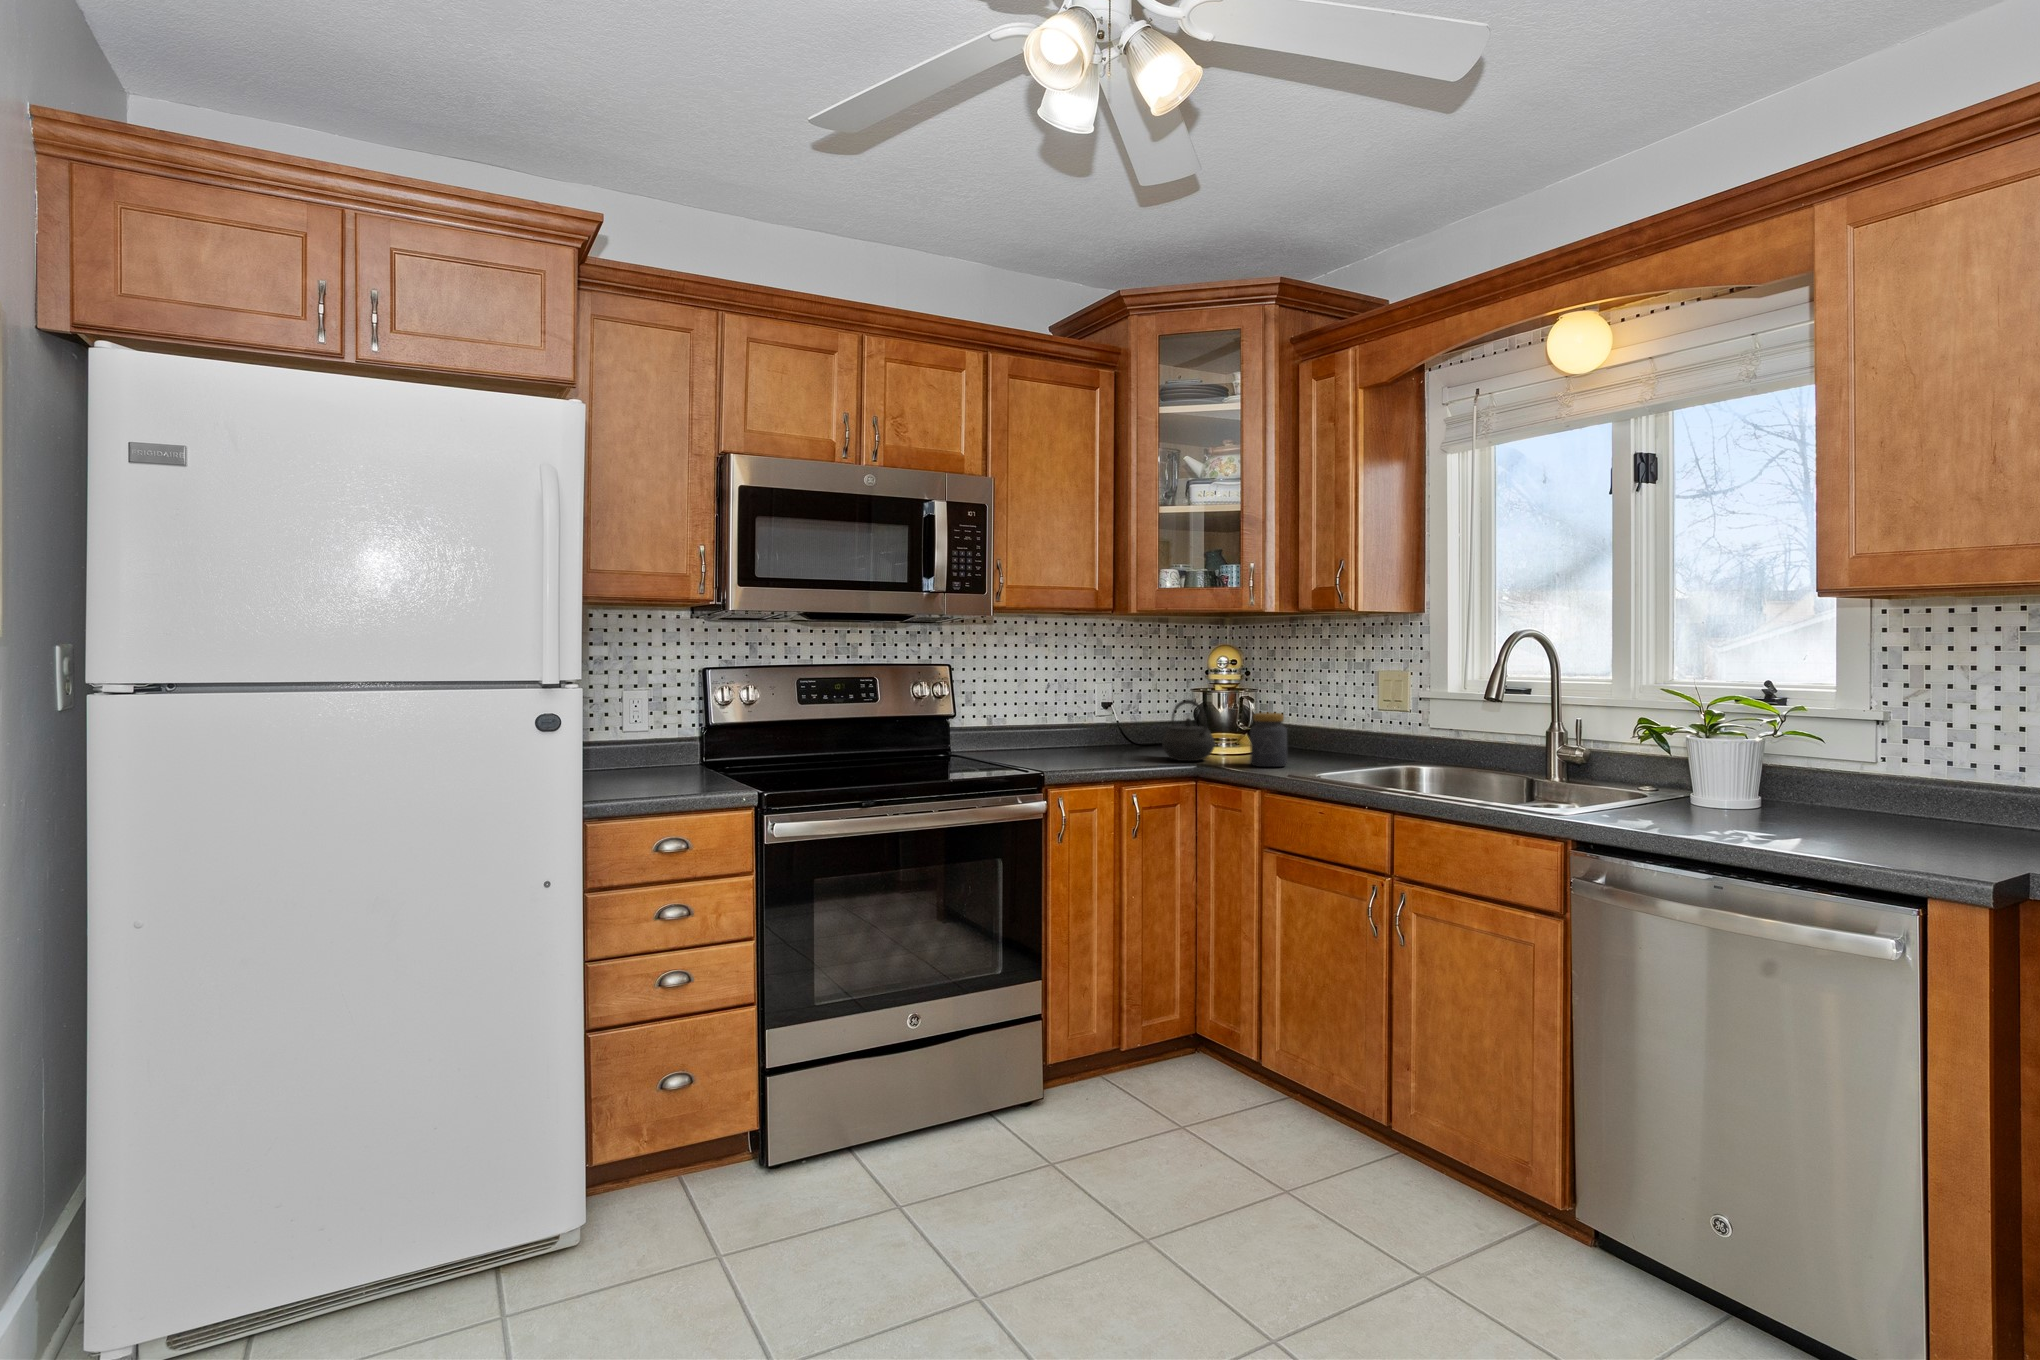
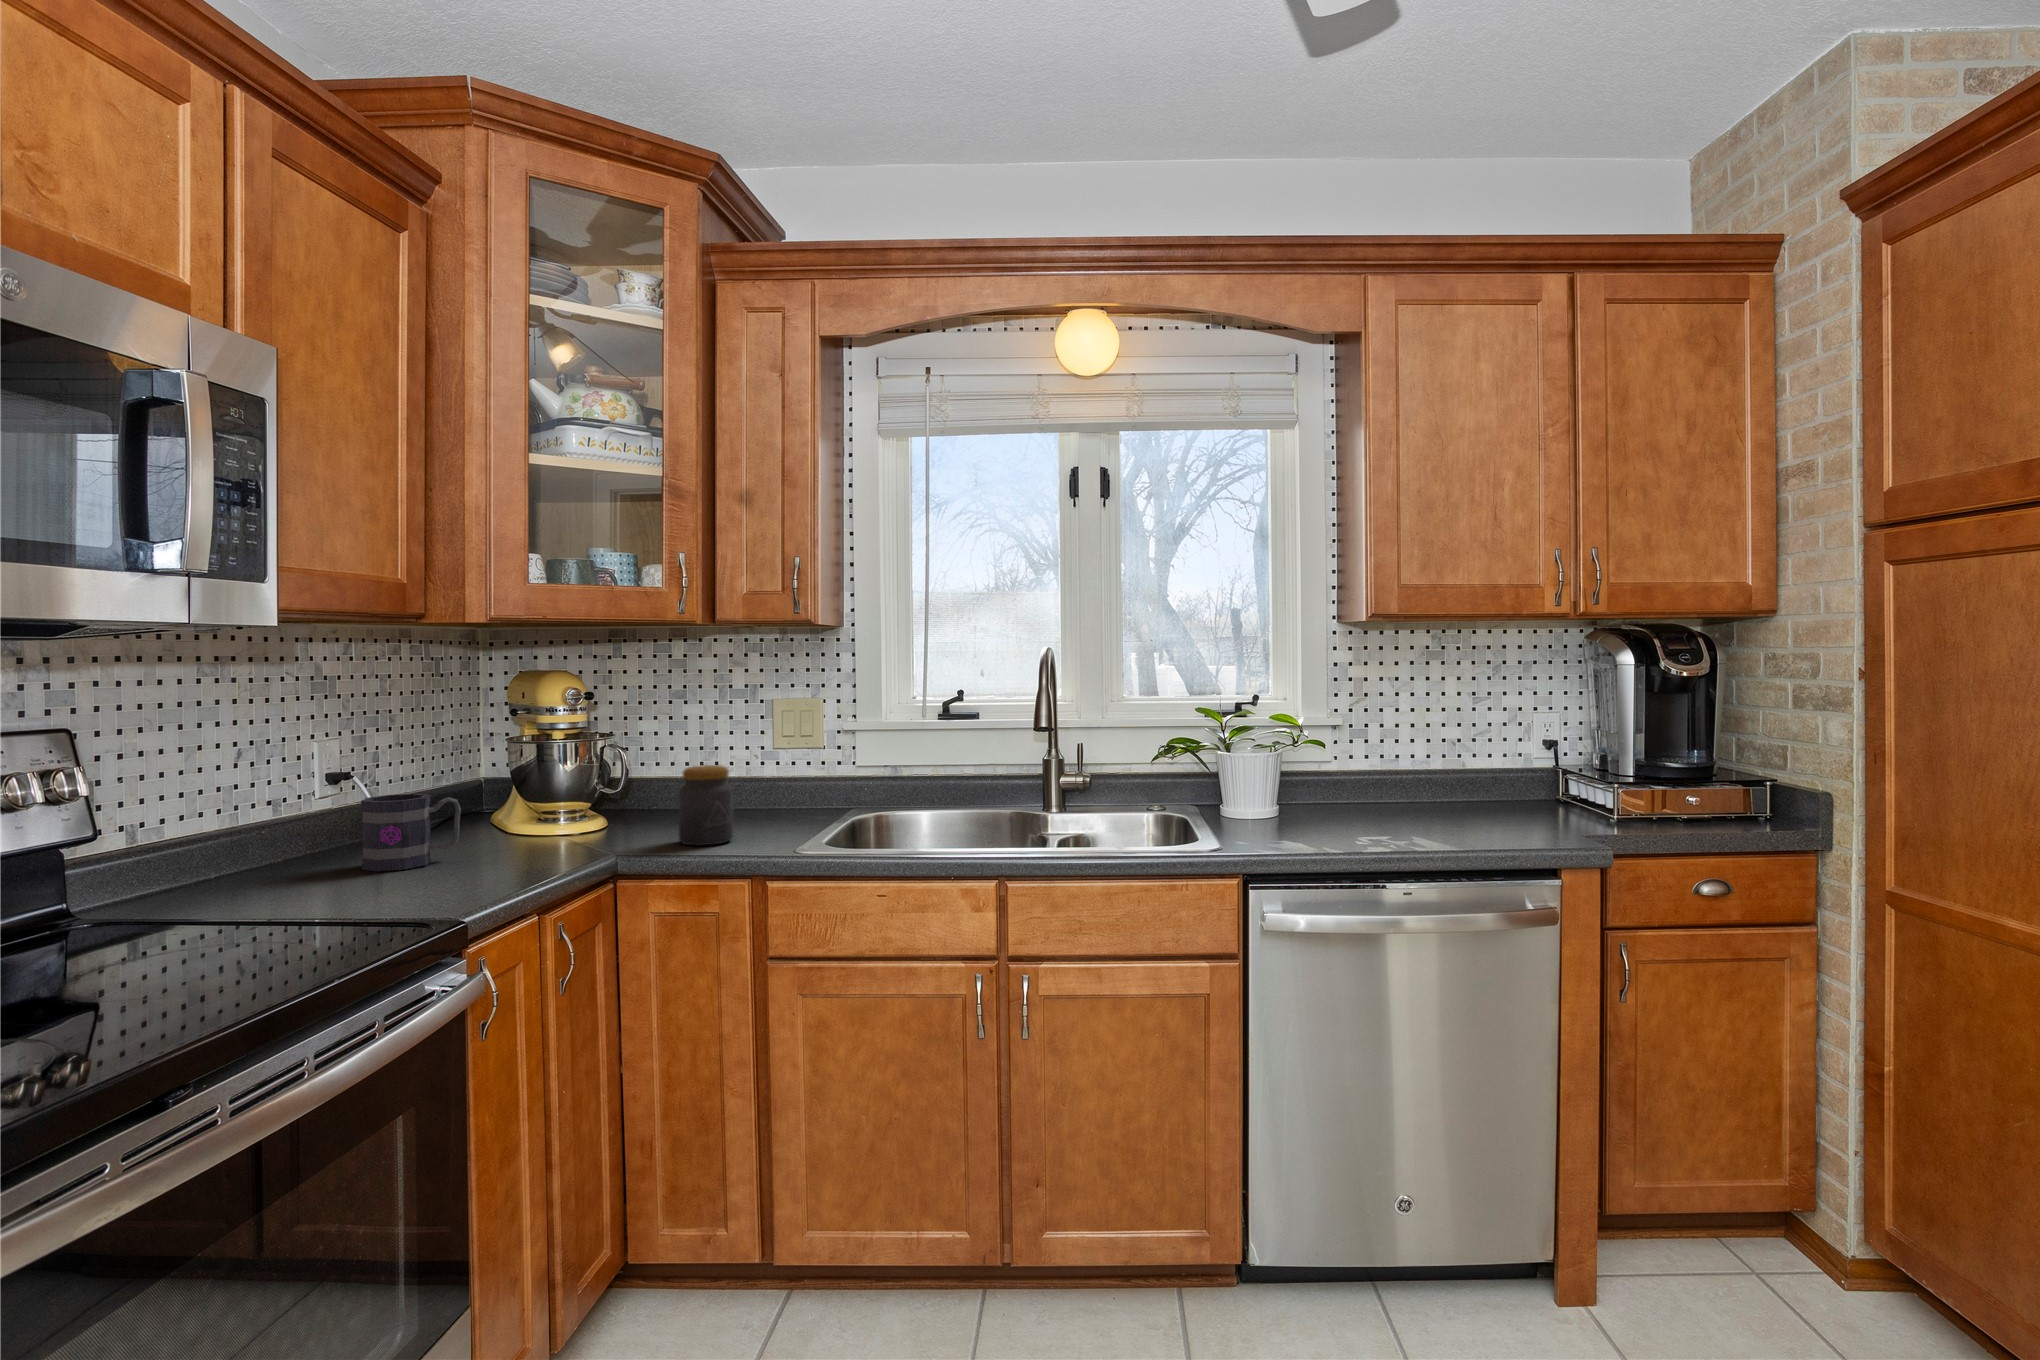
kettle: present [1162,700,1215,761] -> none [516,757,619,855]
mug: none [1083,714,1132,755] -> present [361,794,461,871]

